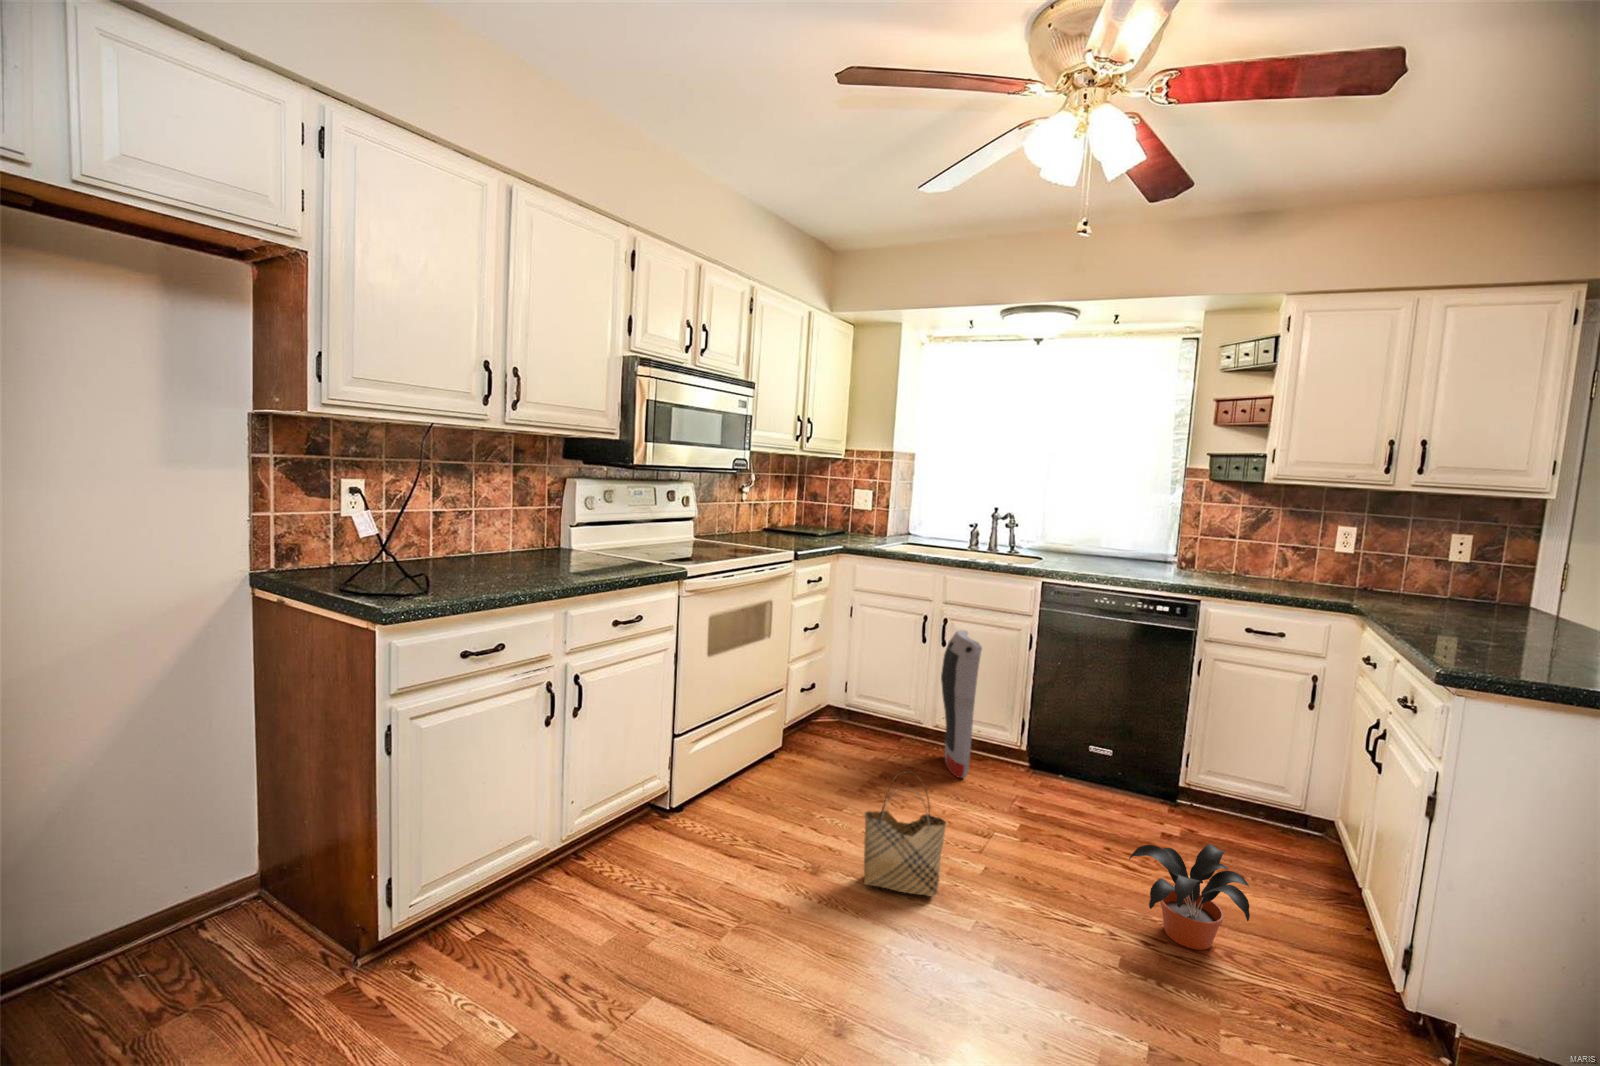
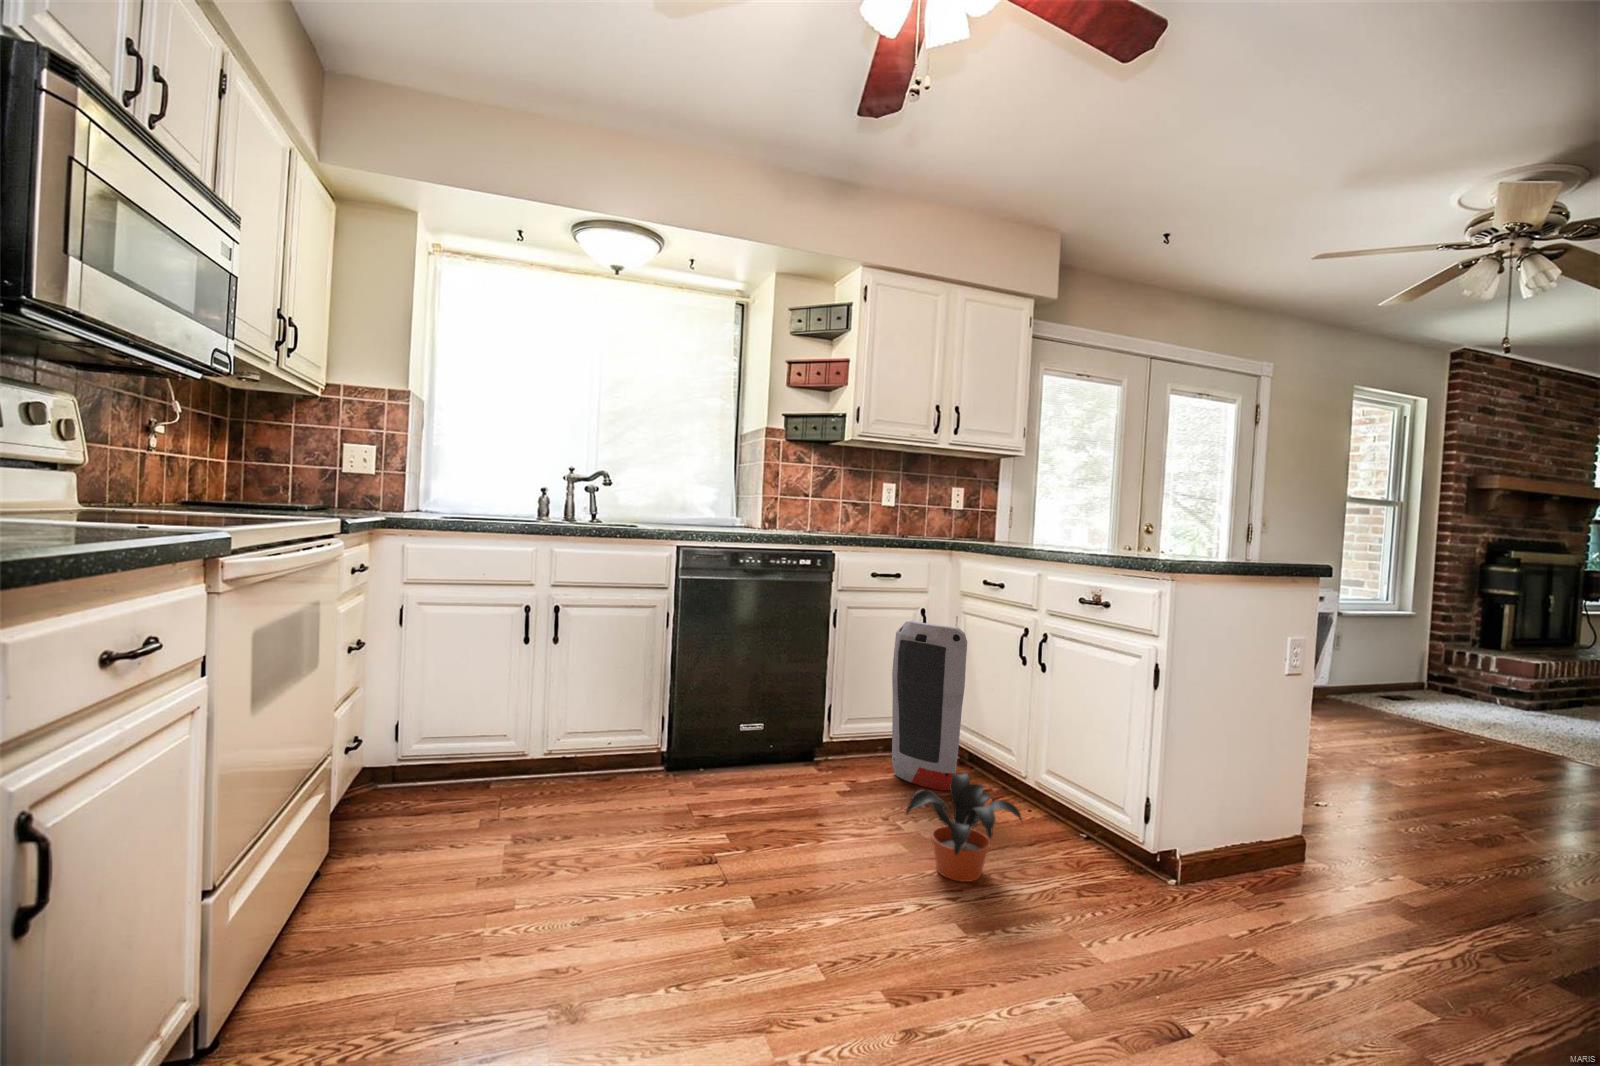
air purifier: present [941,631,982,778] -> present [892,621,967,790]
woven basket: present [864,771,947,896] -> none [647,799,757,999]

